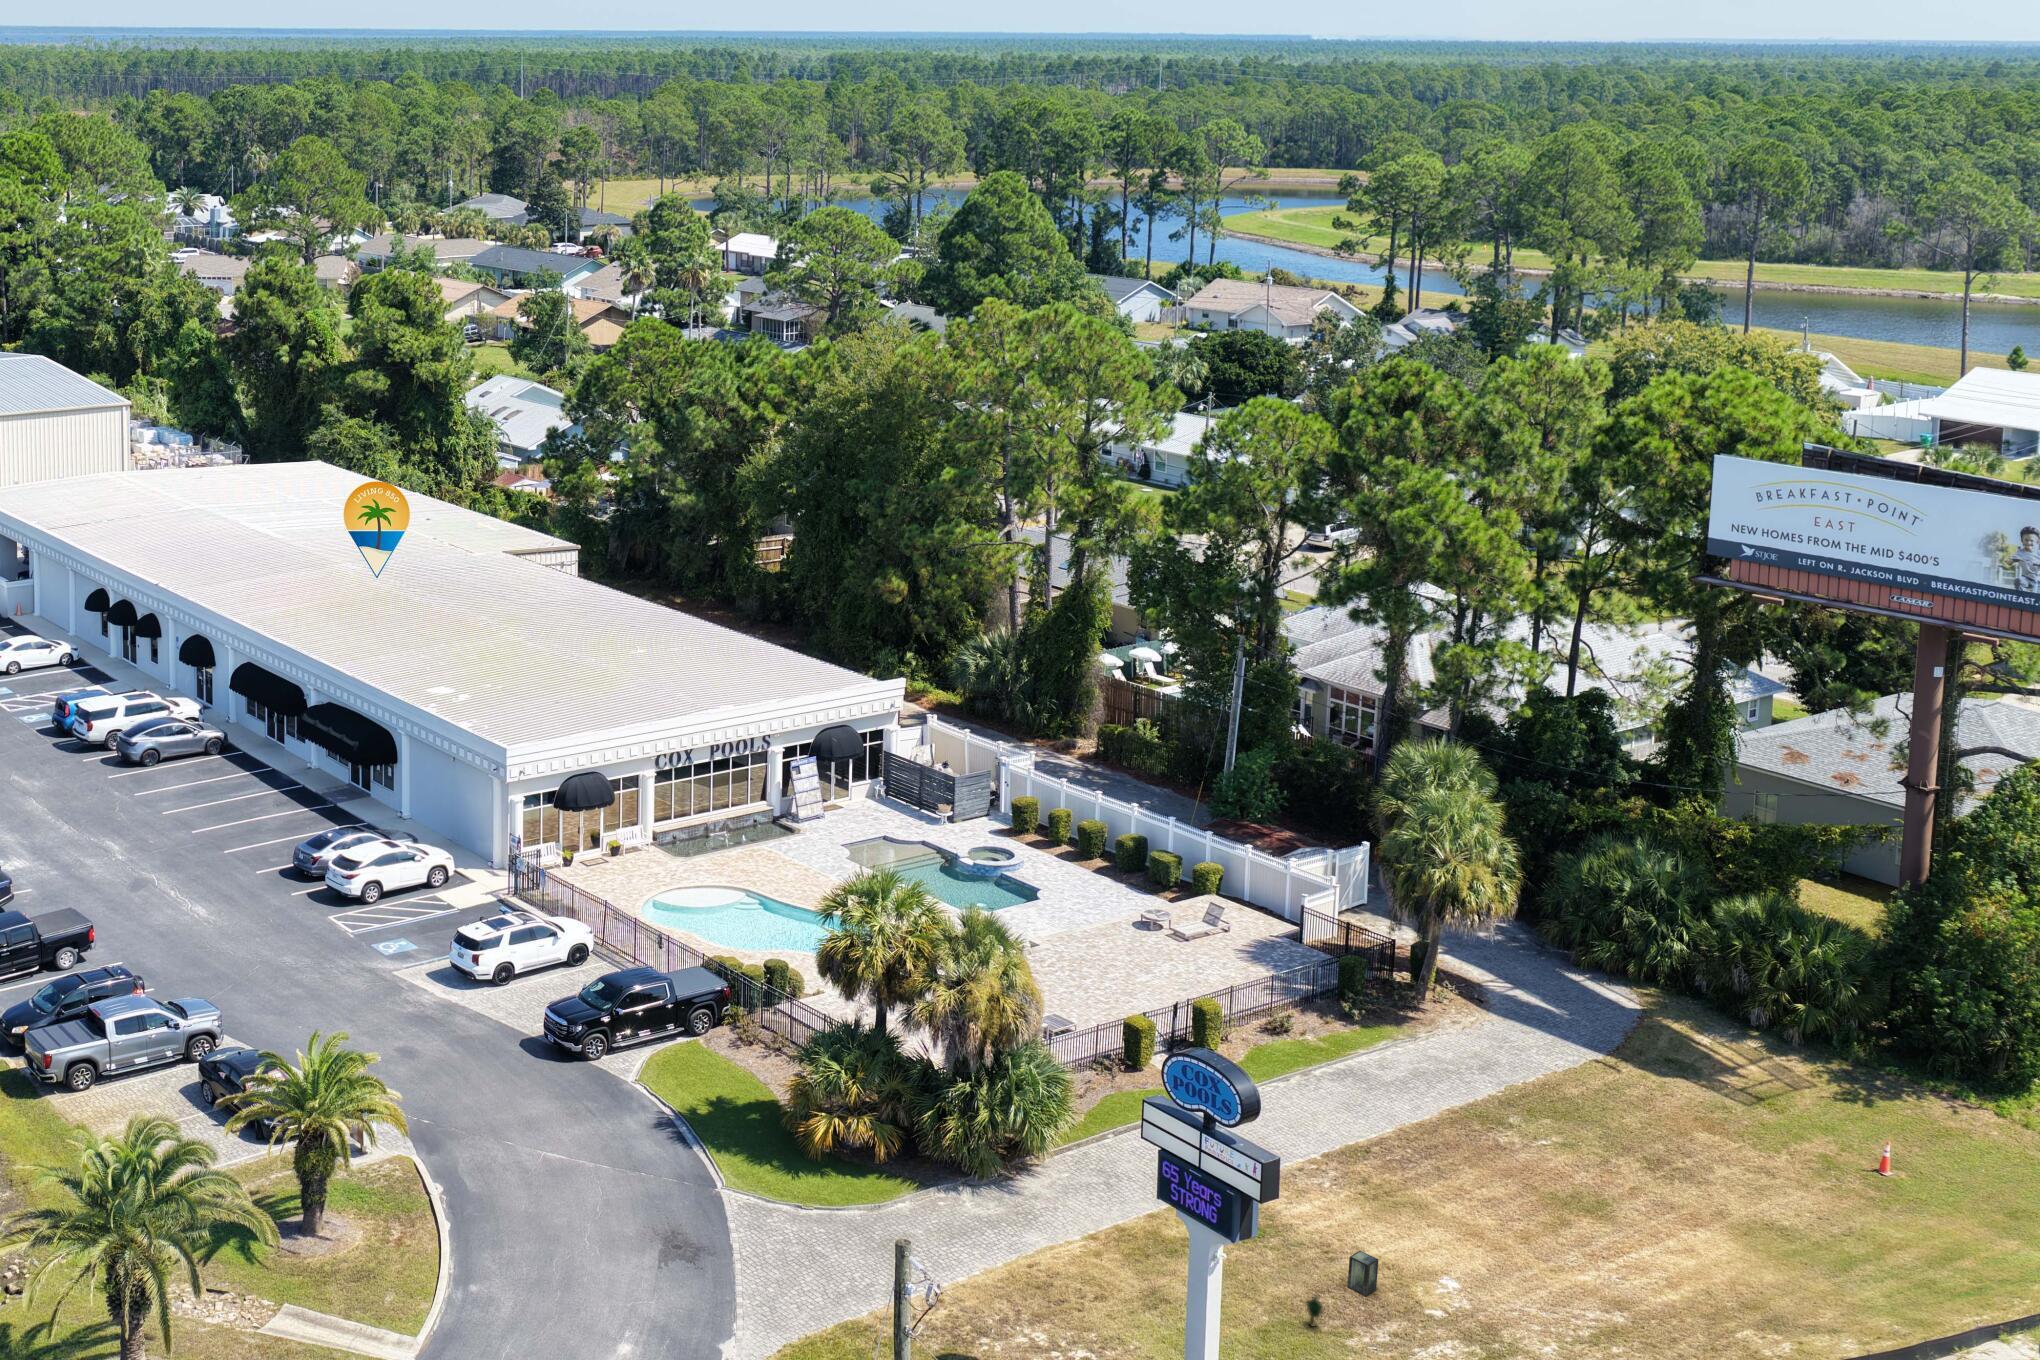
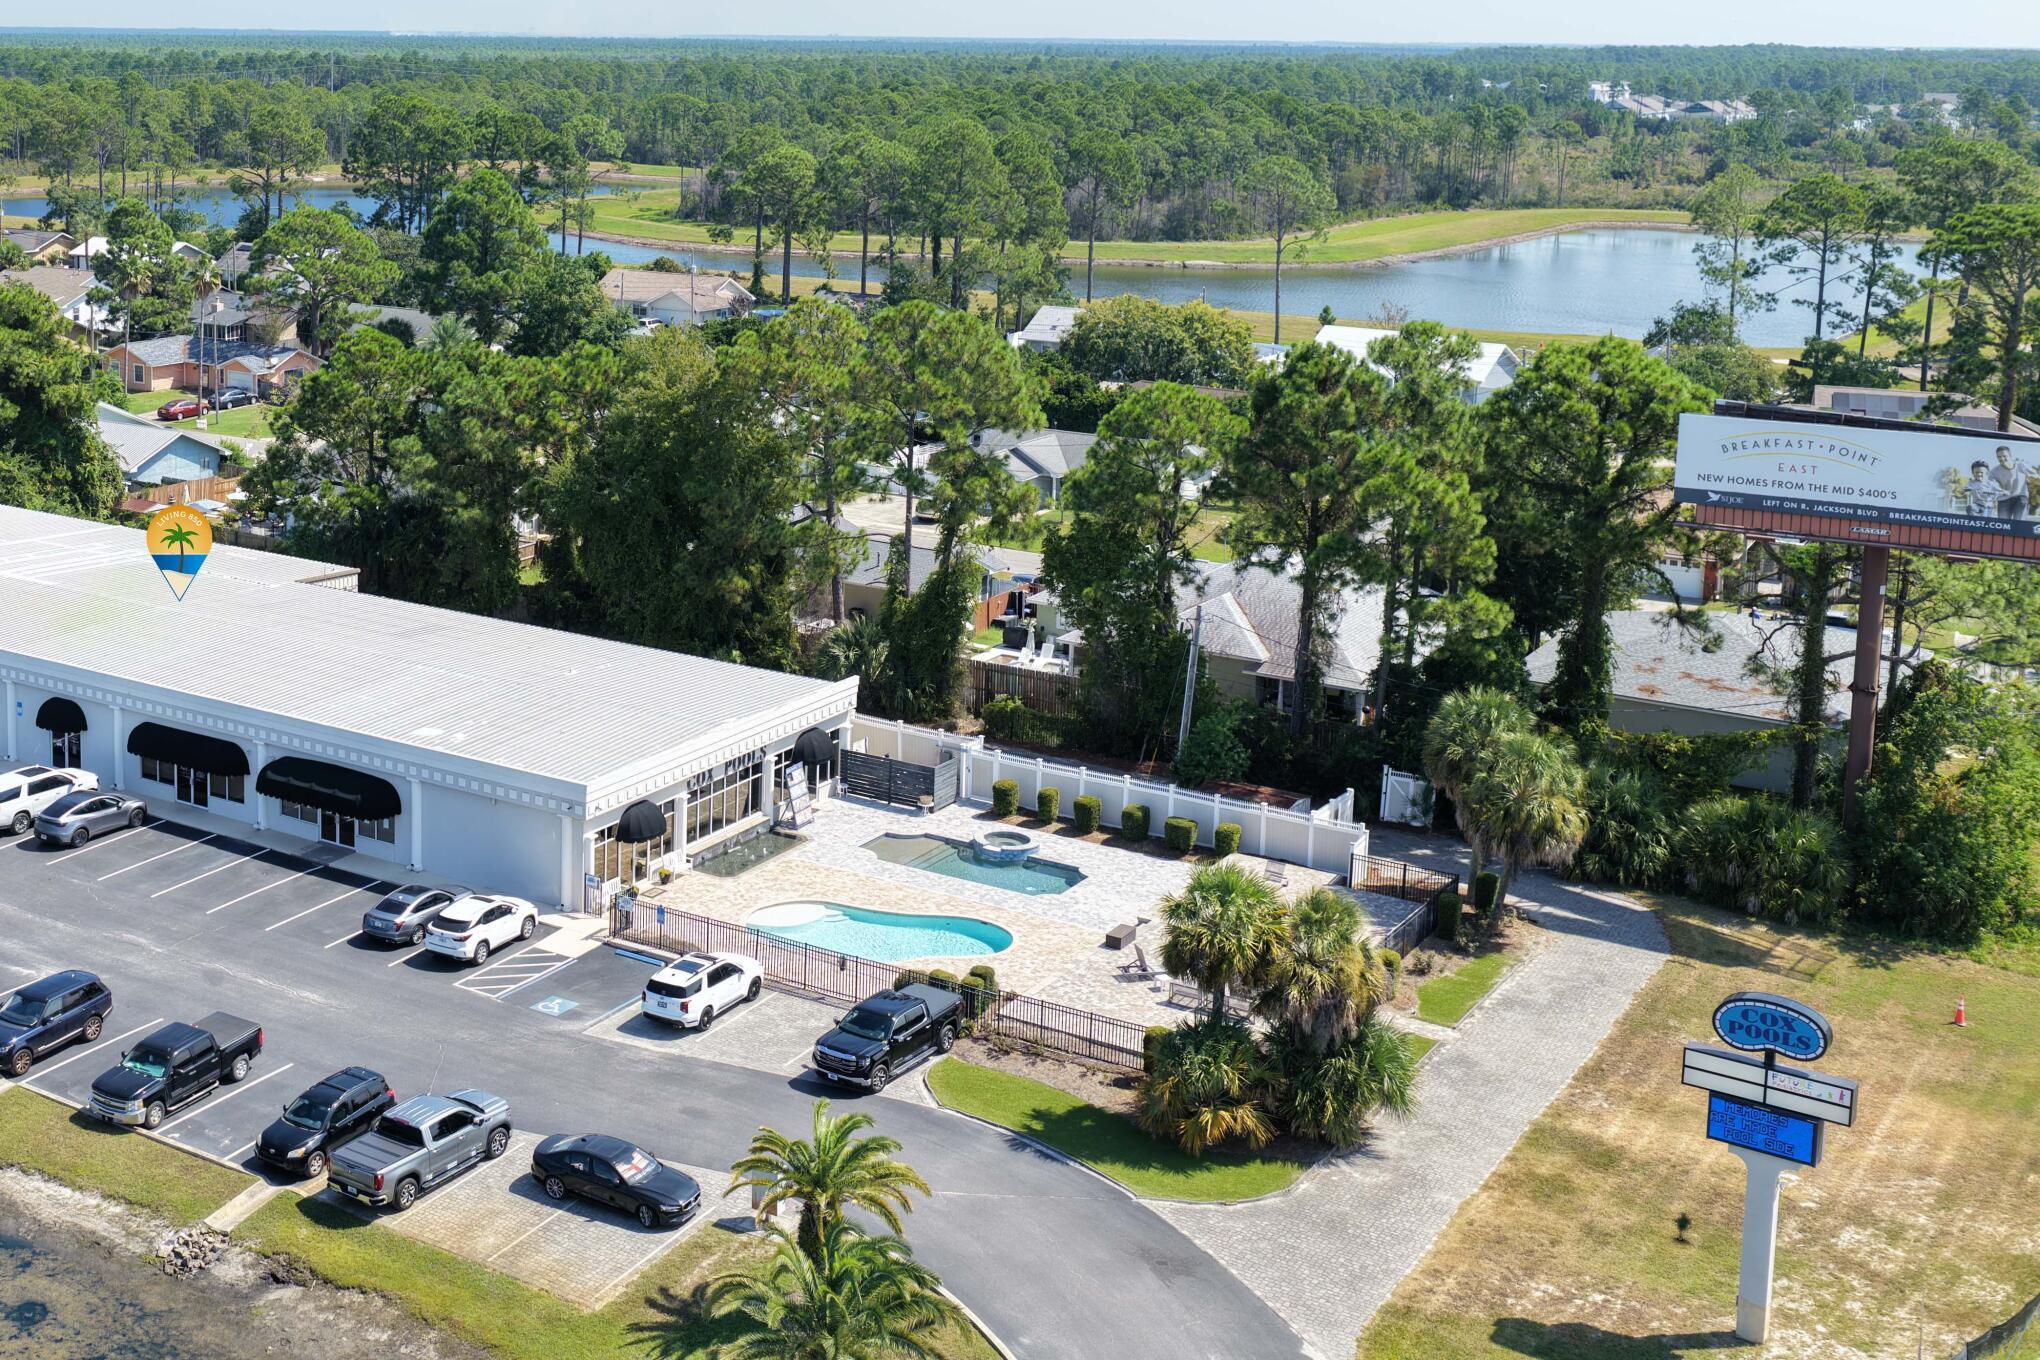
storage box: present [1347,1251,1379,1296] -> none [1676,1166,1701,1207]

